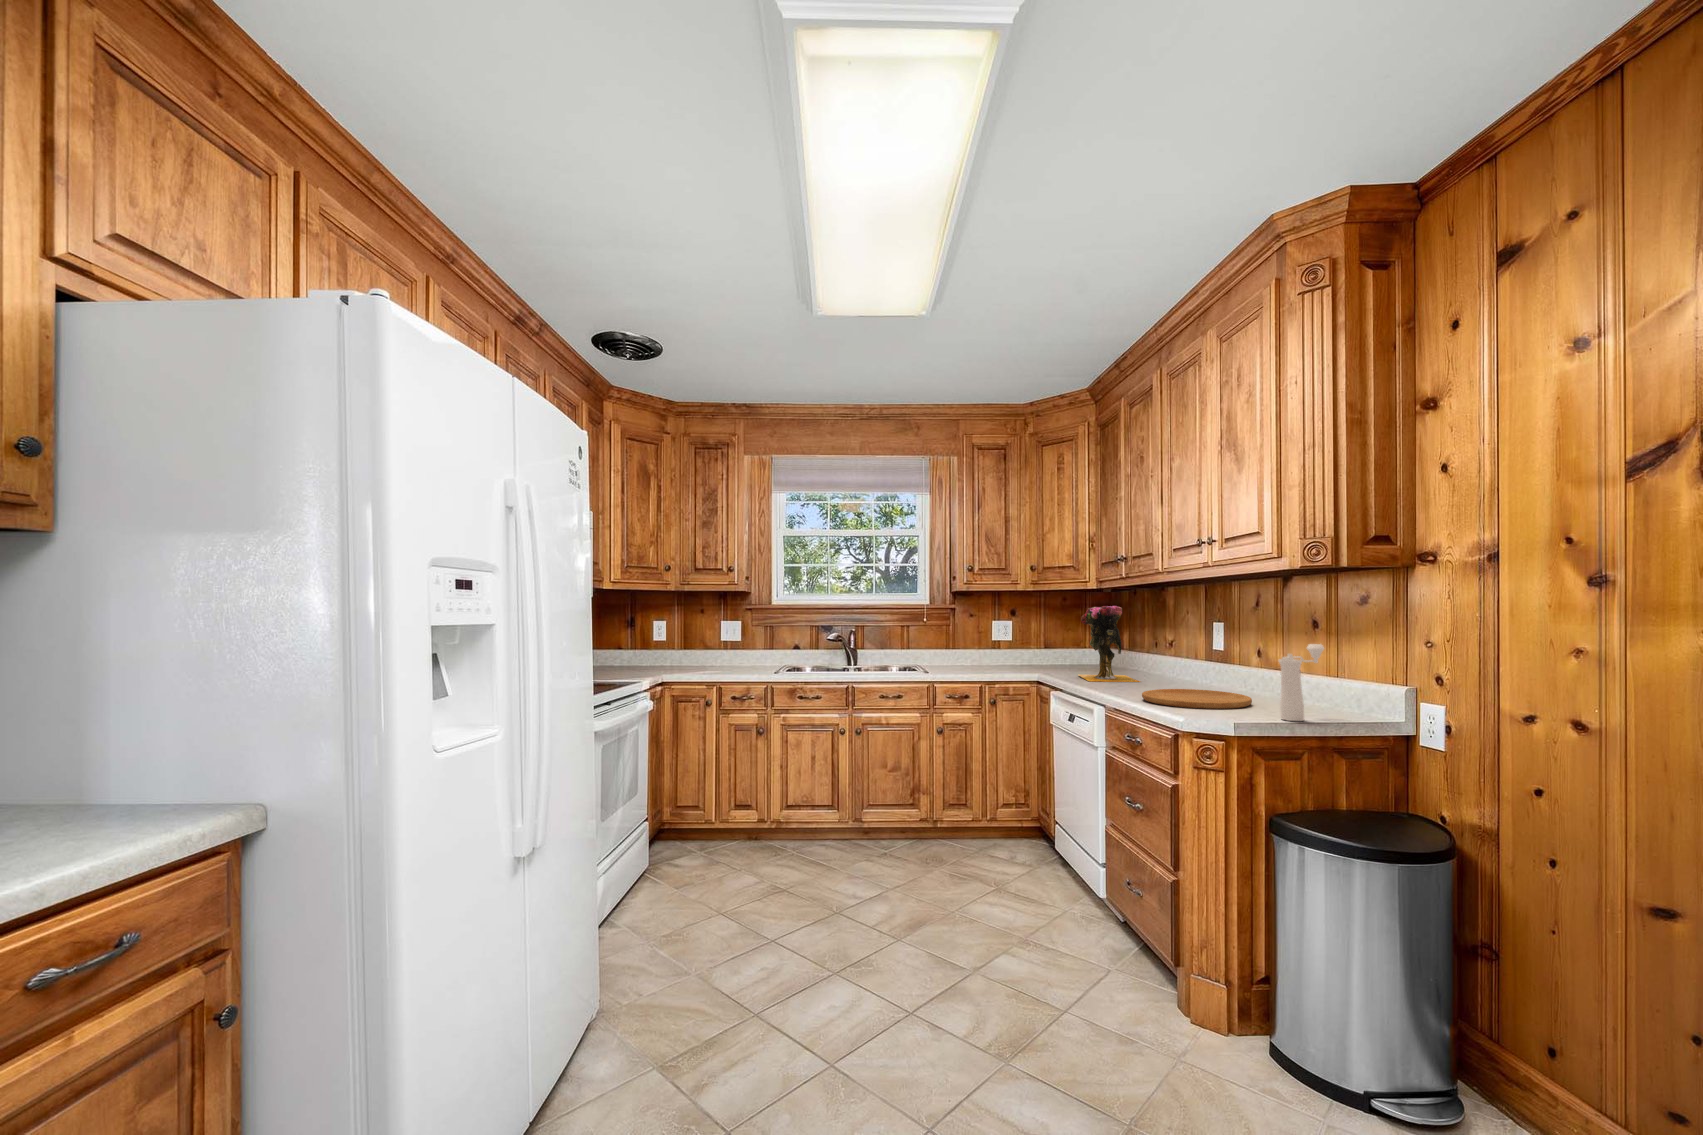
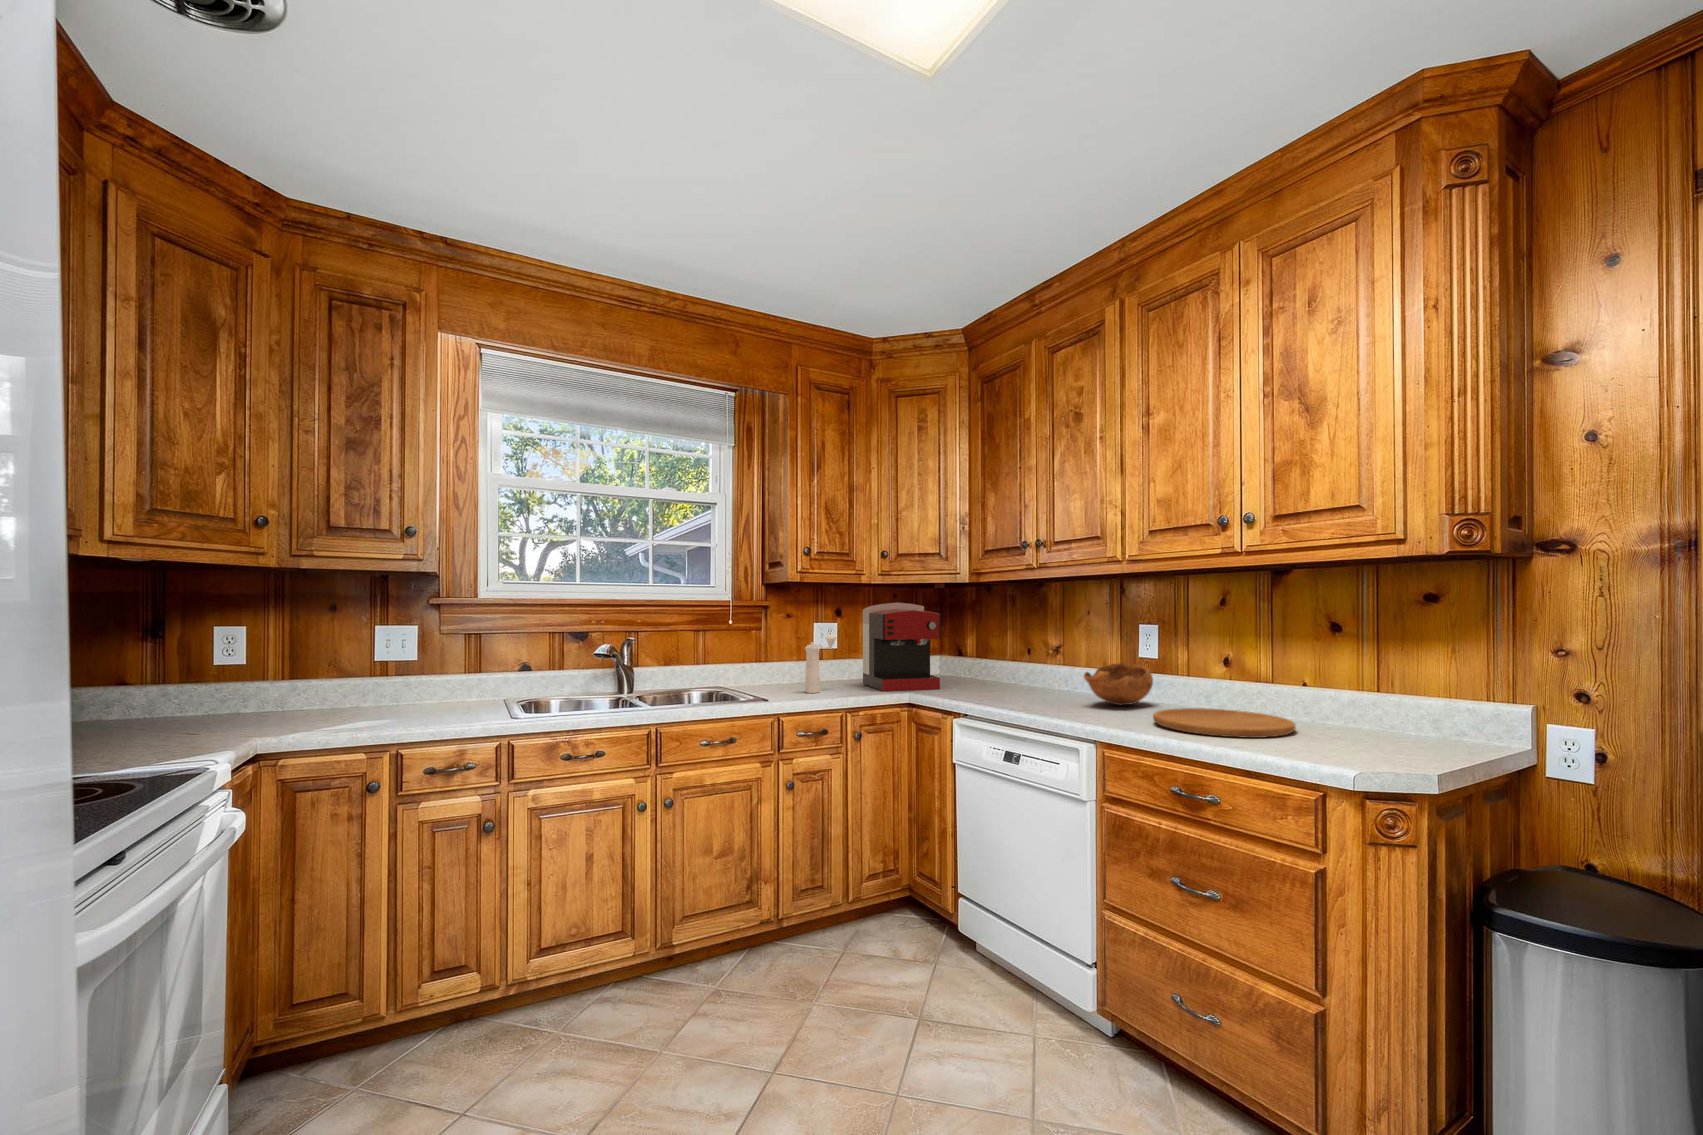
vase: present [1079,606,1140,682] -> none [963,602,1058,702]
coffee maker: none [1022,607,1072,673] -> present [863,603,941,691]
pepper mill: present [1279,644,1324,721] -> present [805,635,836,693]
wooden bowl: none [1139,655,1203,688] -> present [1084,663,1153,705]

